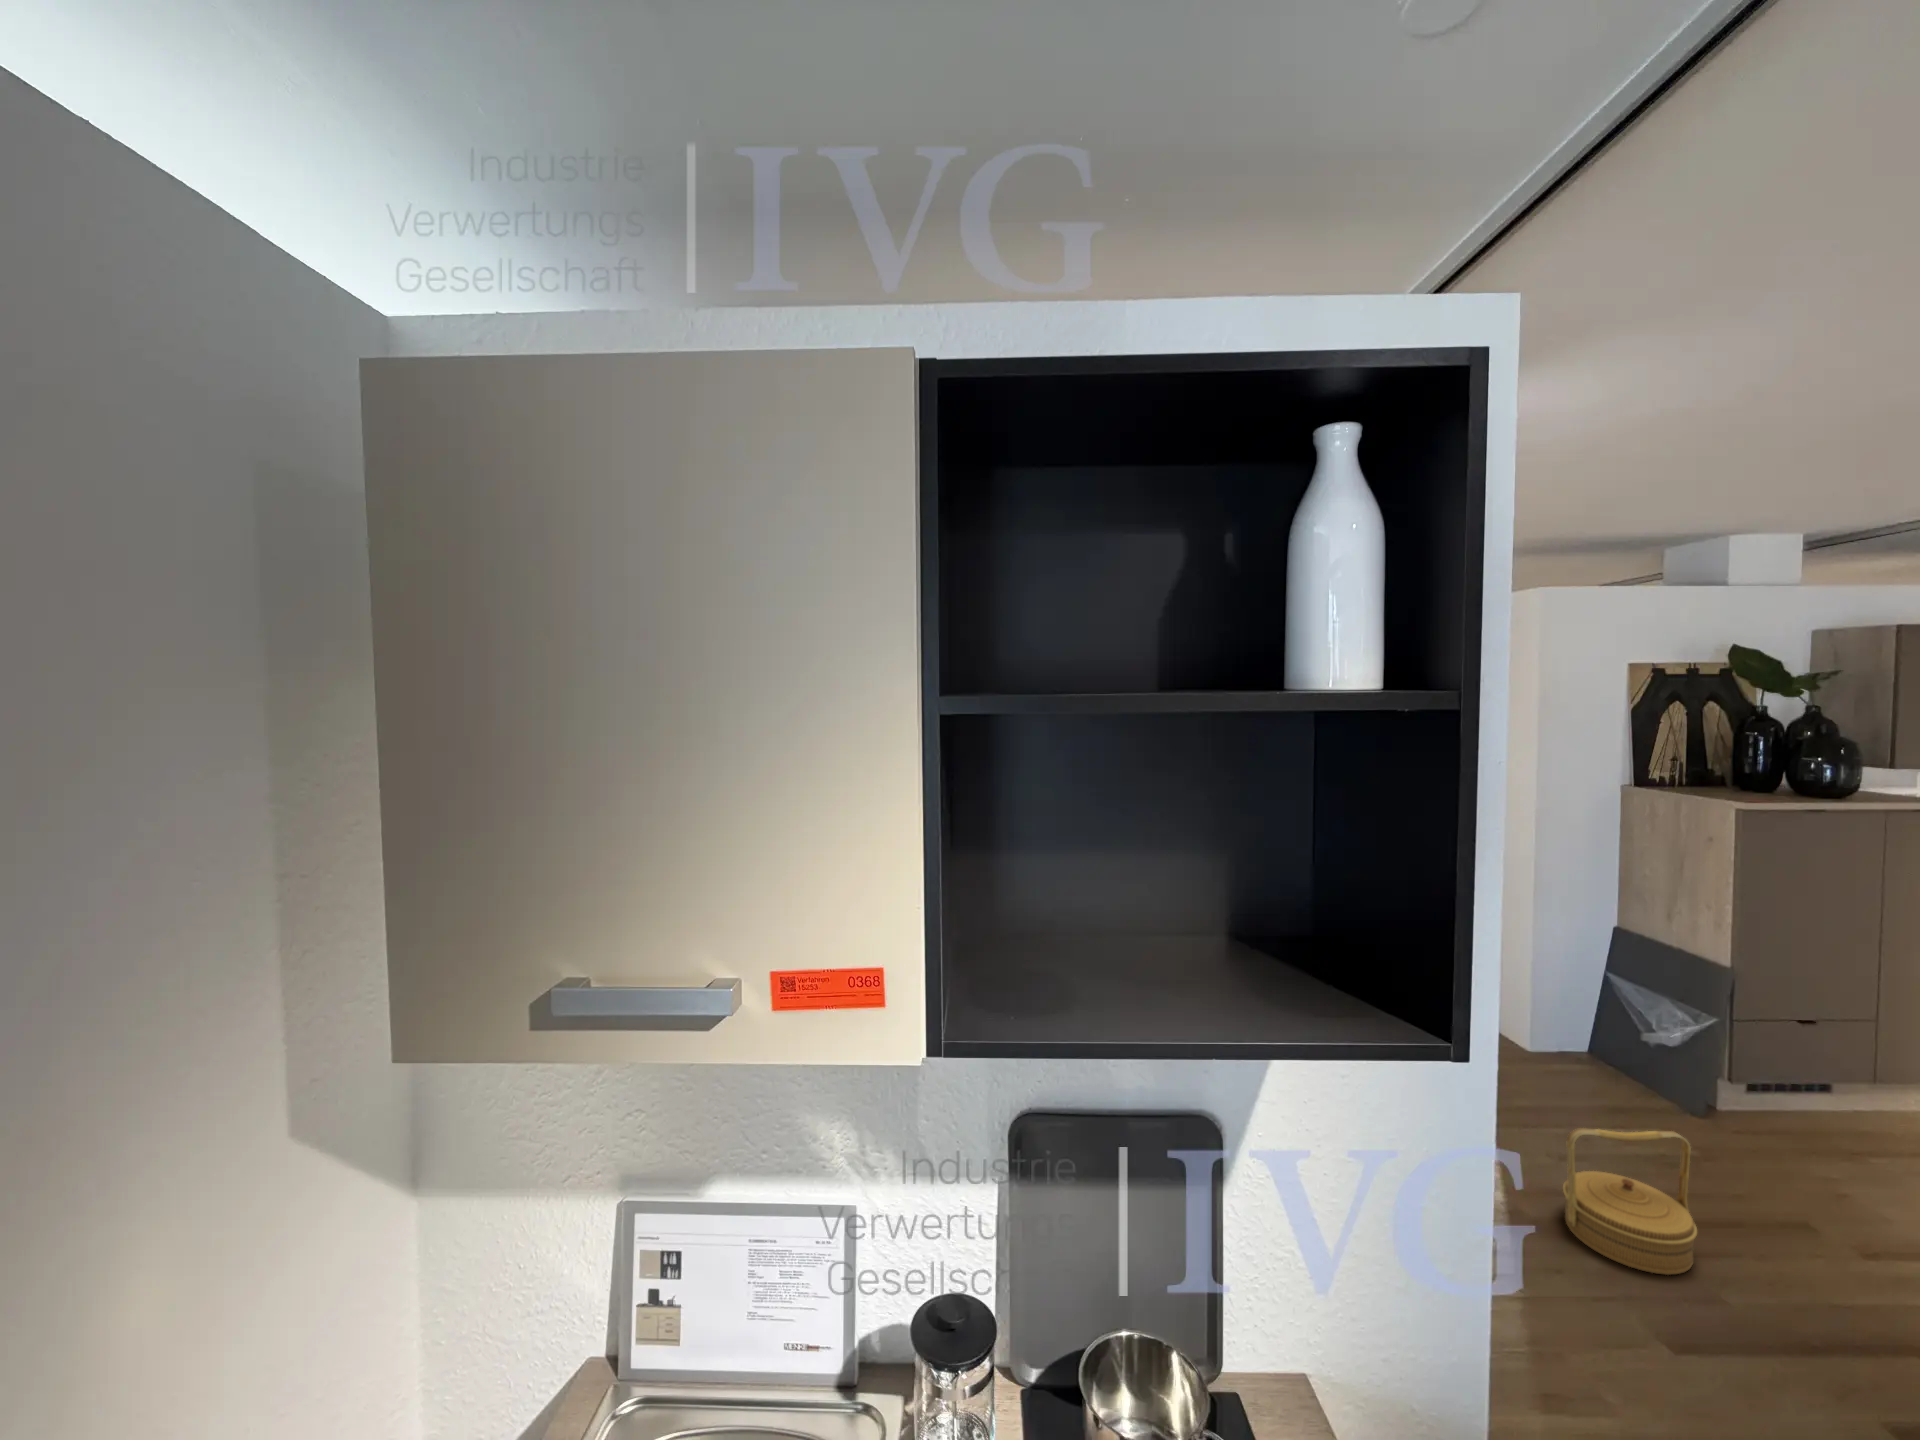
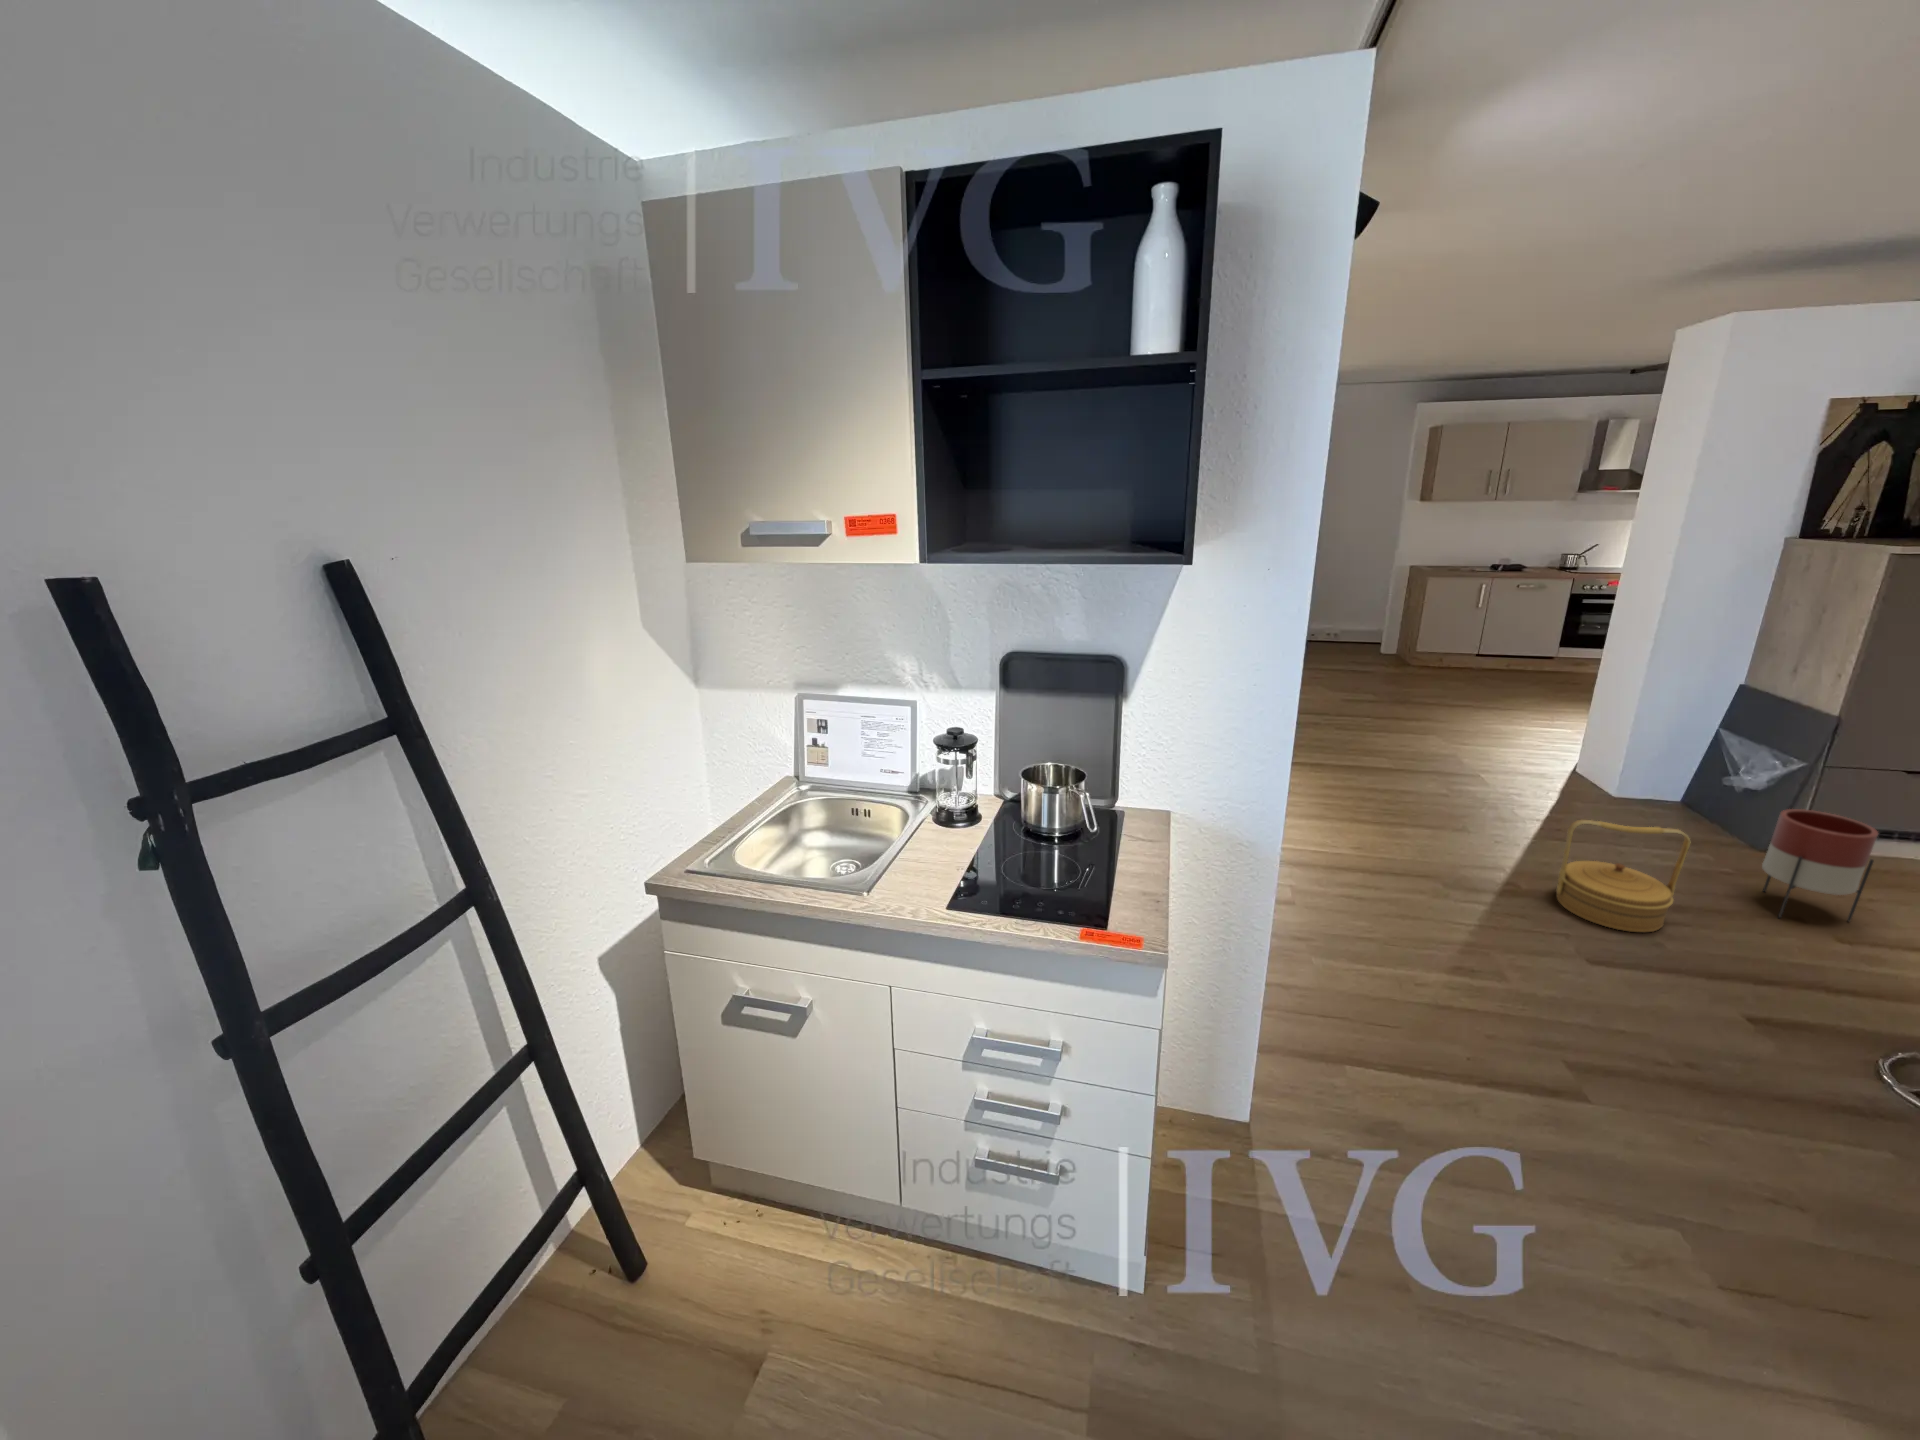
planter: none [1736,1083,1842,1221] -> present [1762,809,1878,921]

